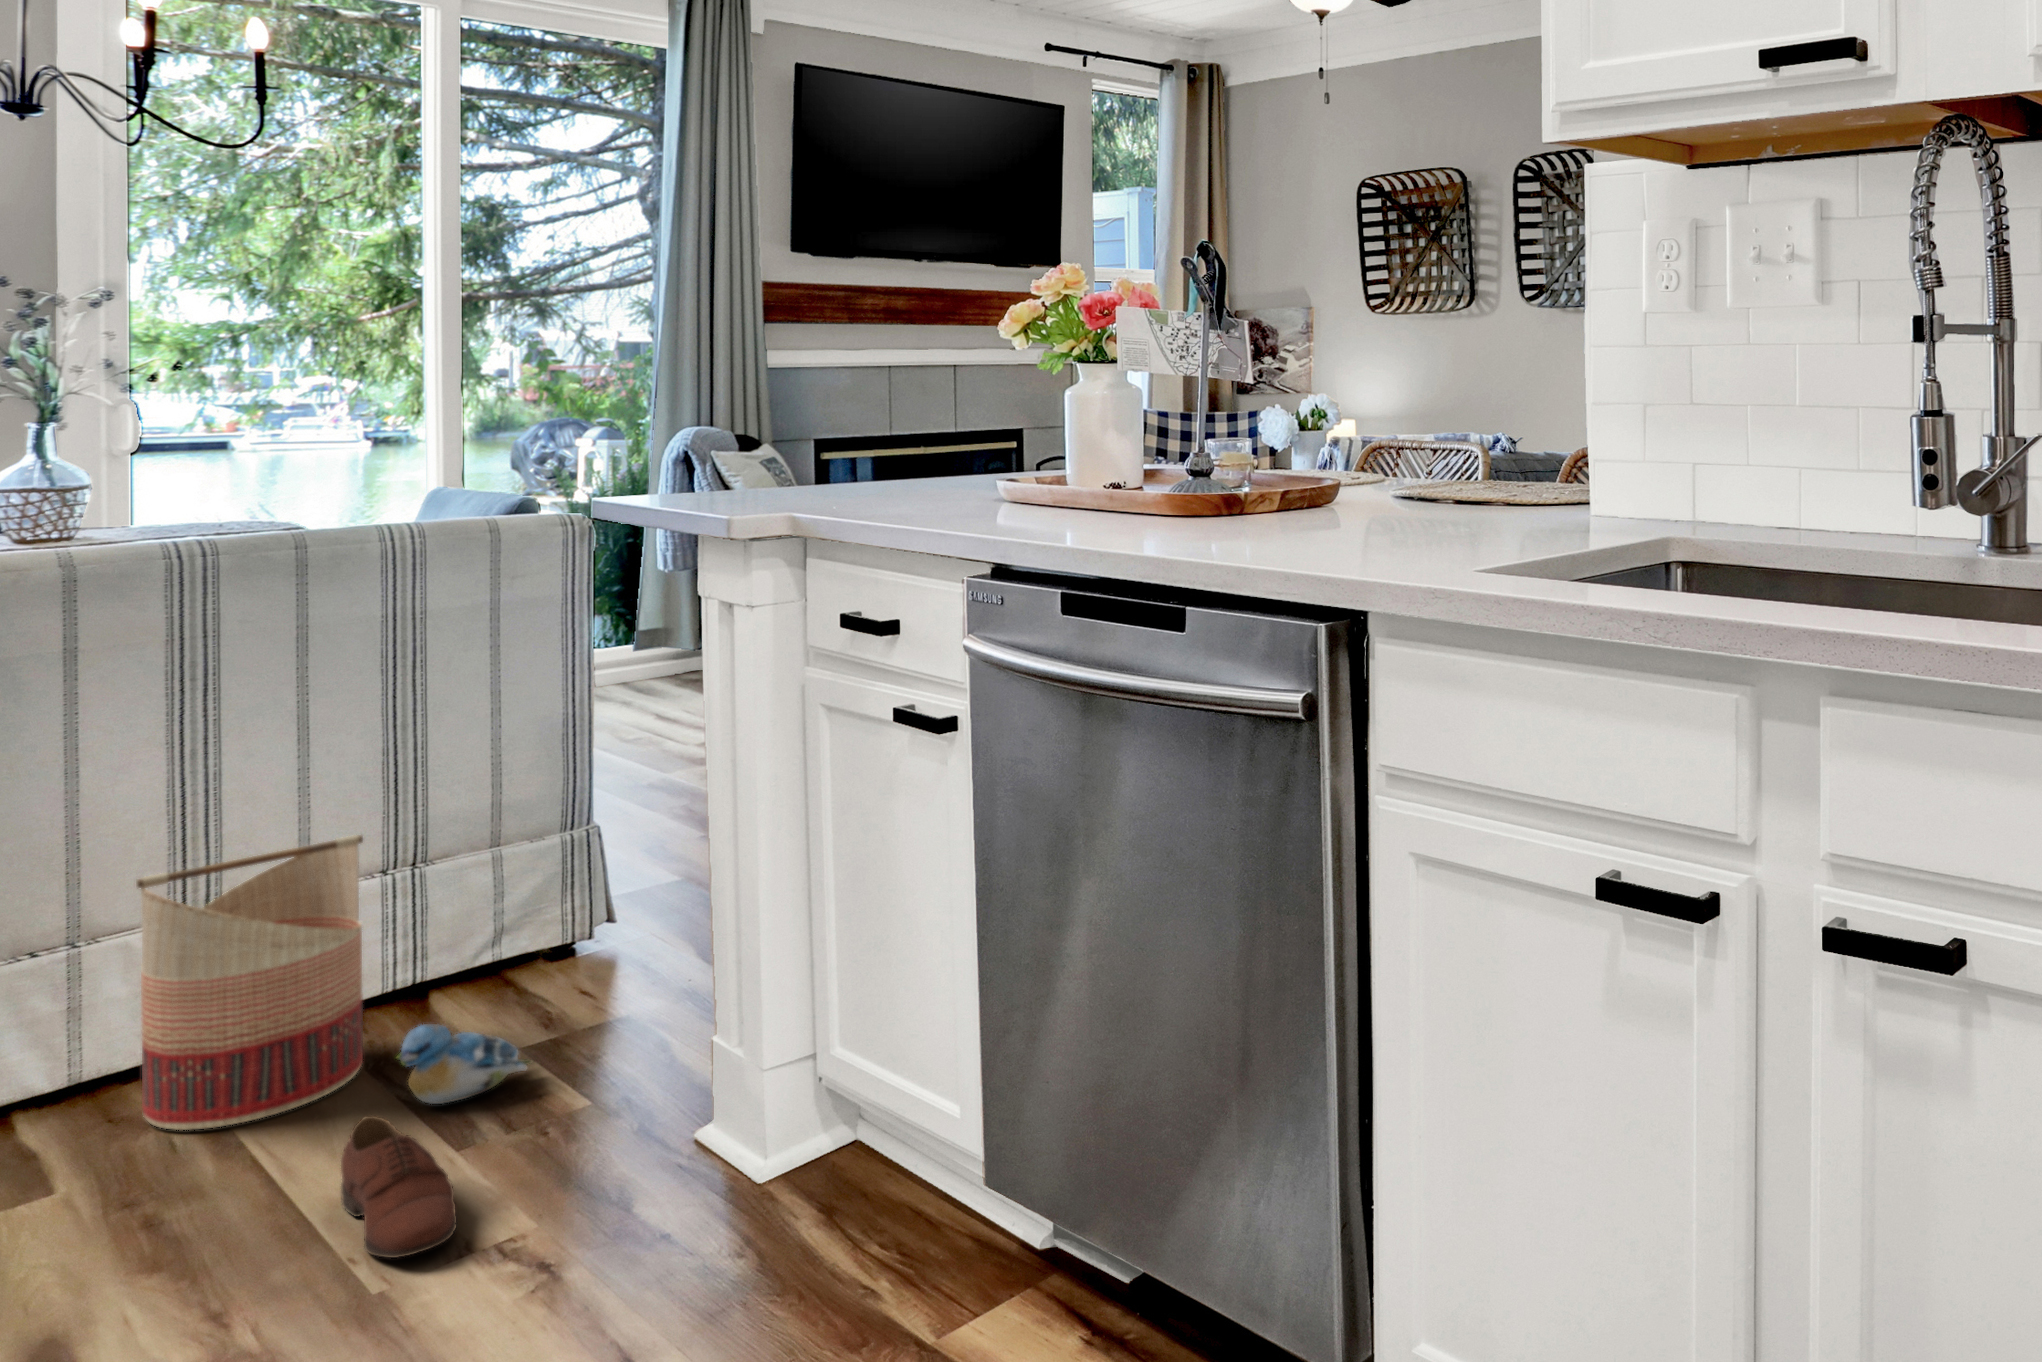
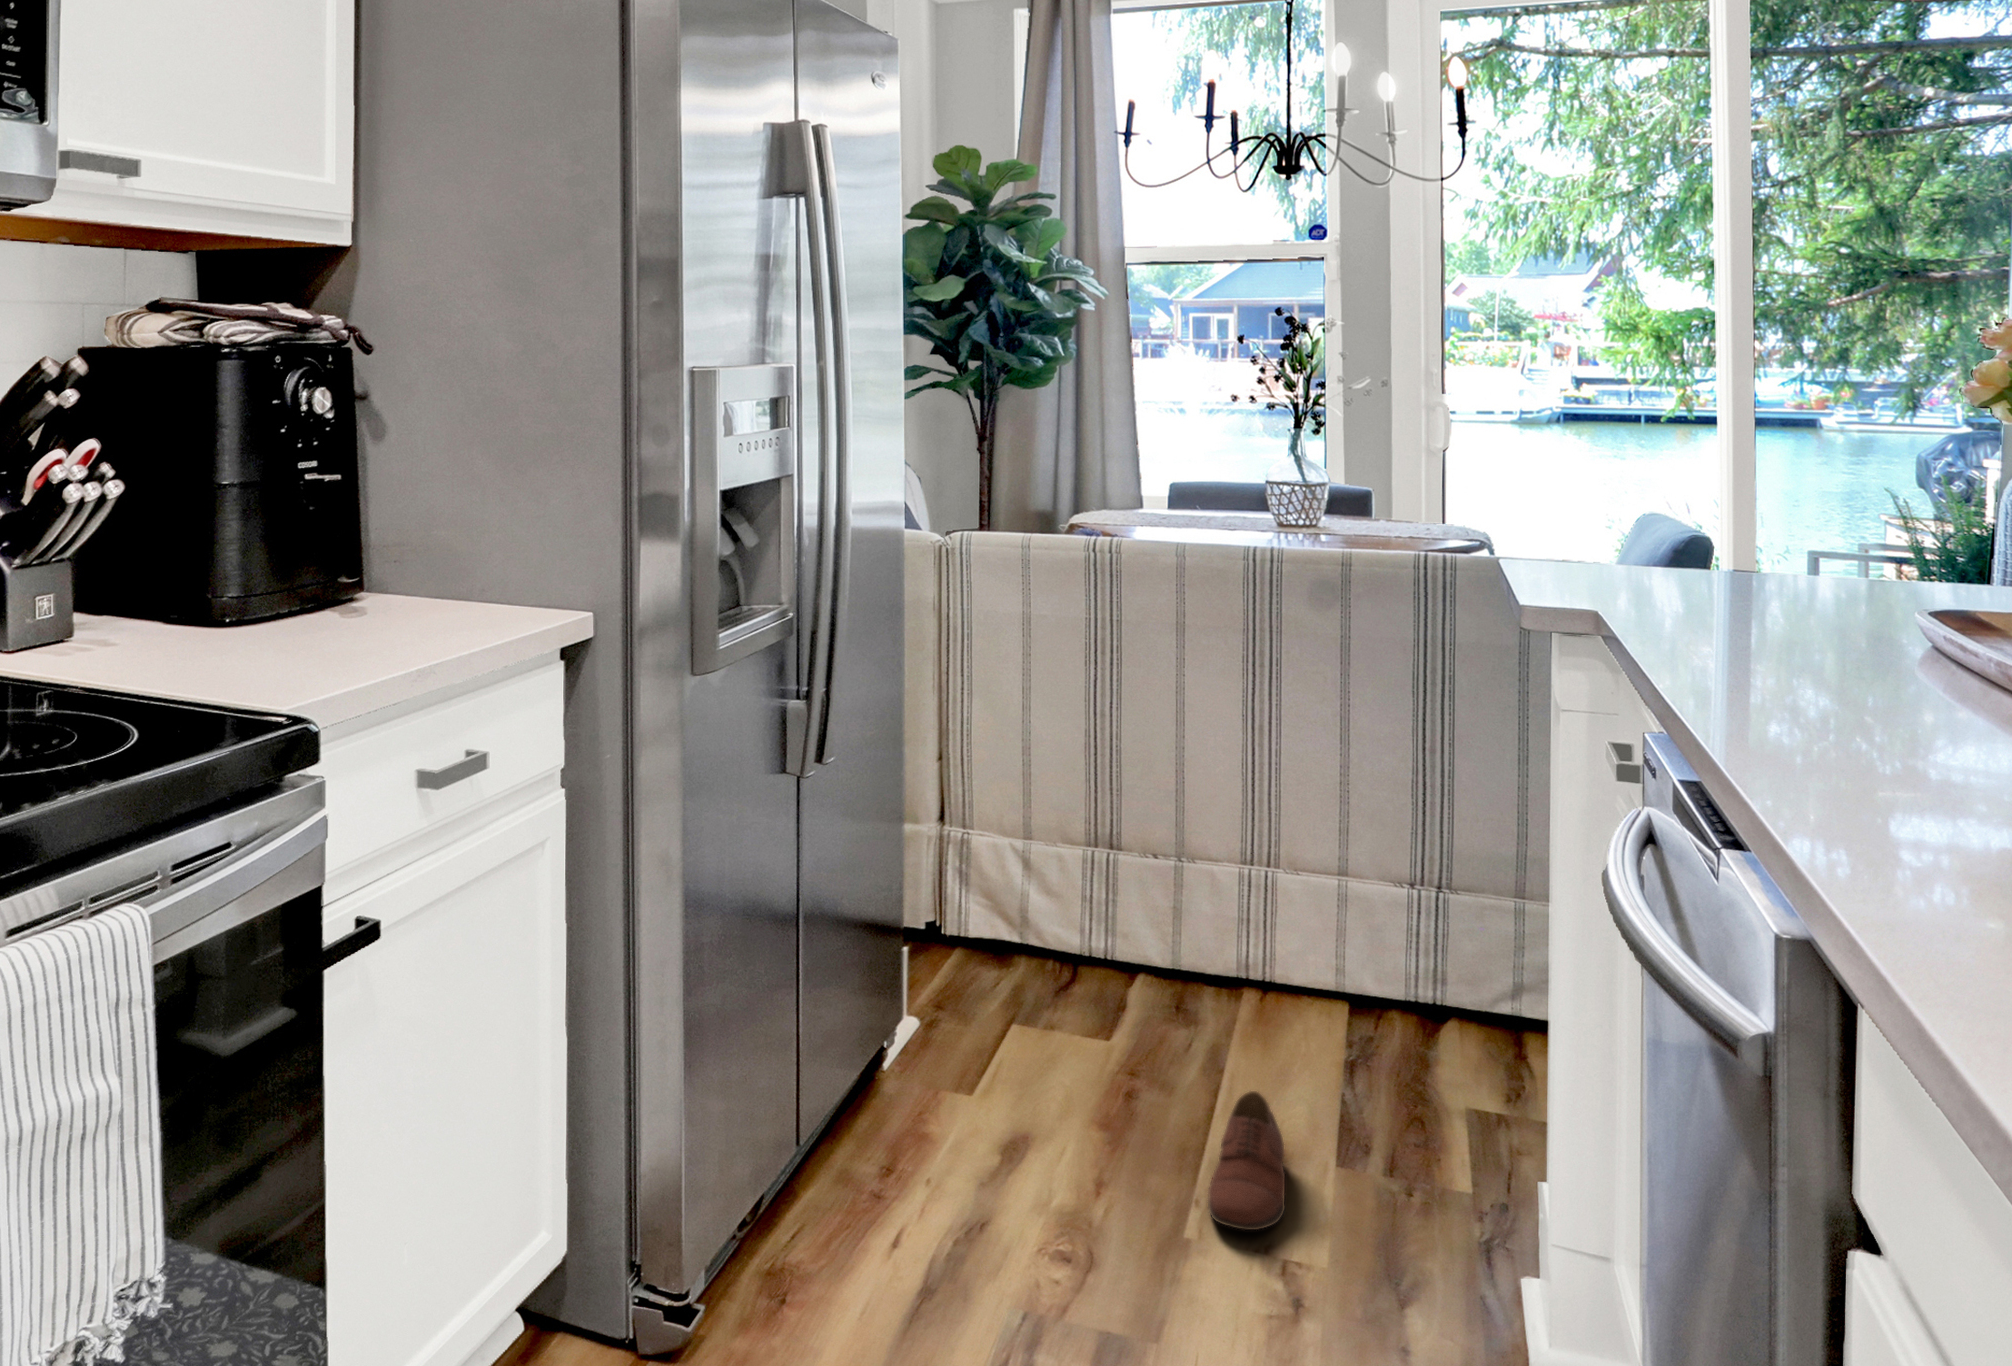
basket: present [136,835,363,1130] -> none [1183,822,1351,1062]
plush toy: present [397,1024,532,1104] -> none [1326,1037,1452,1128]

